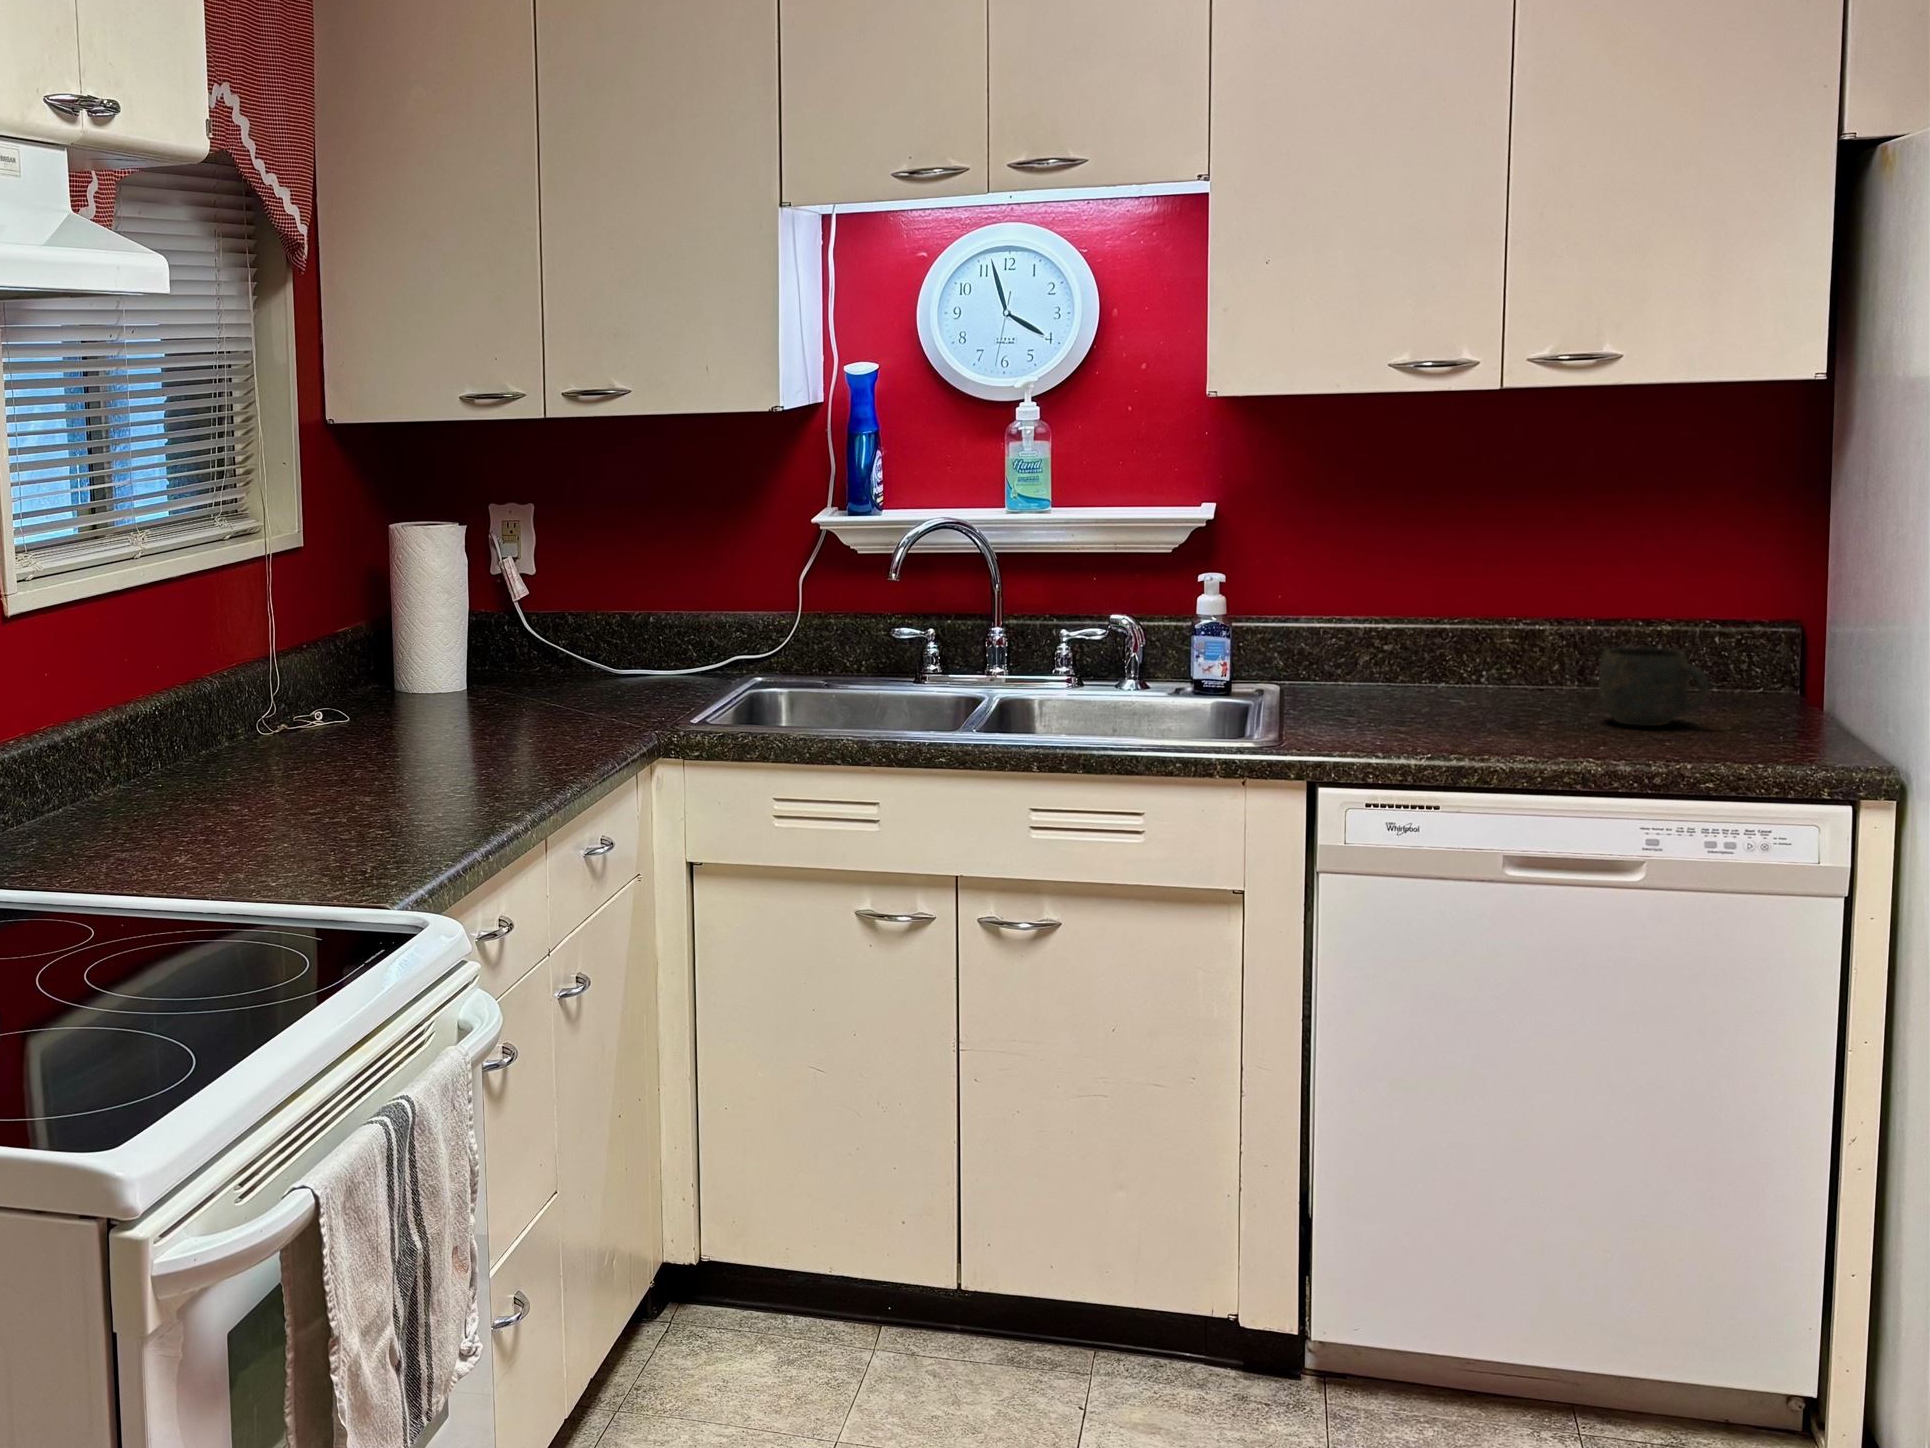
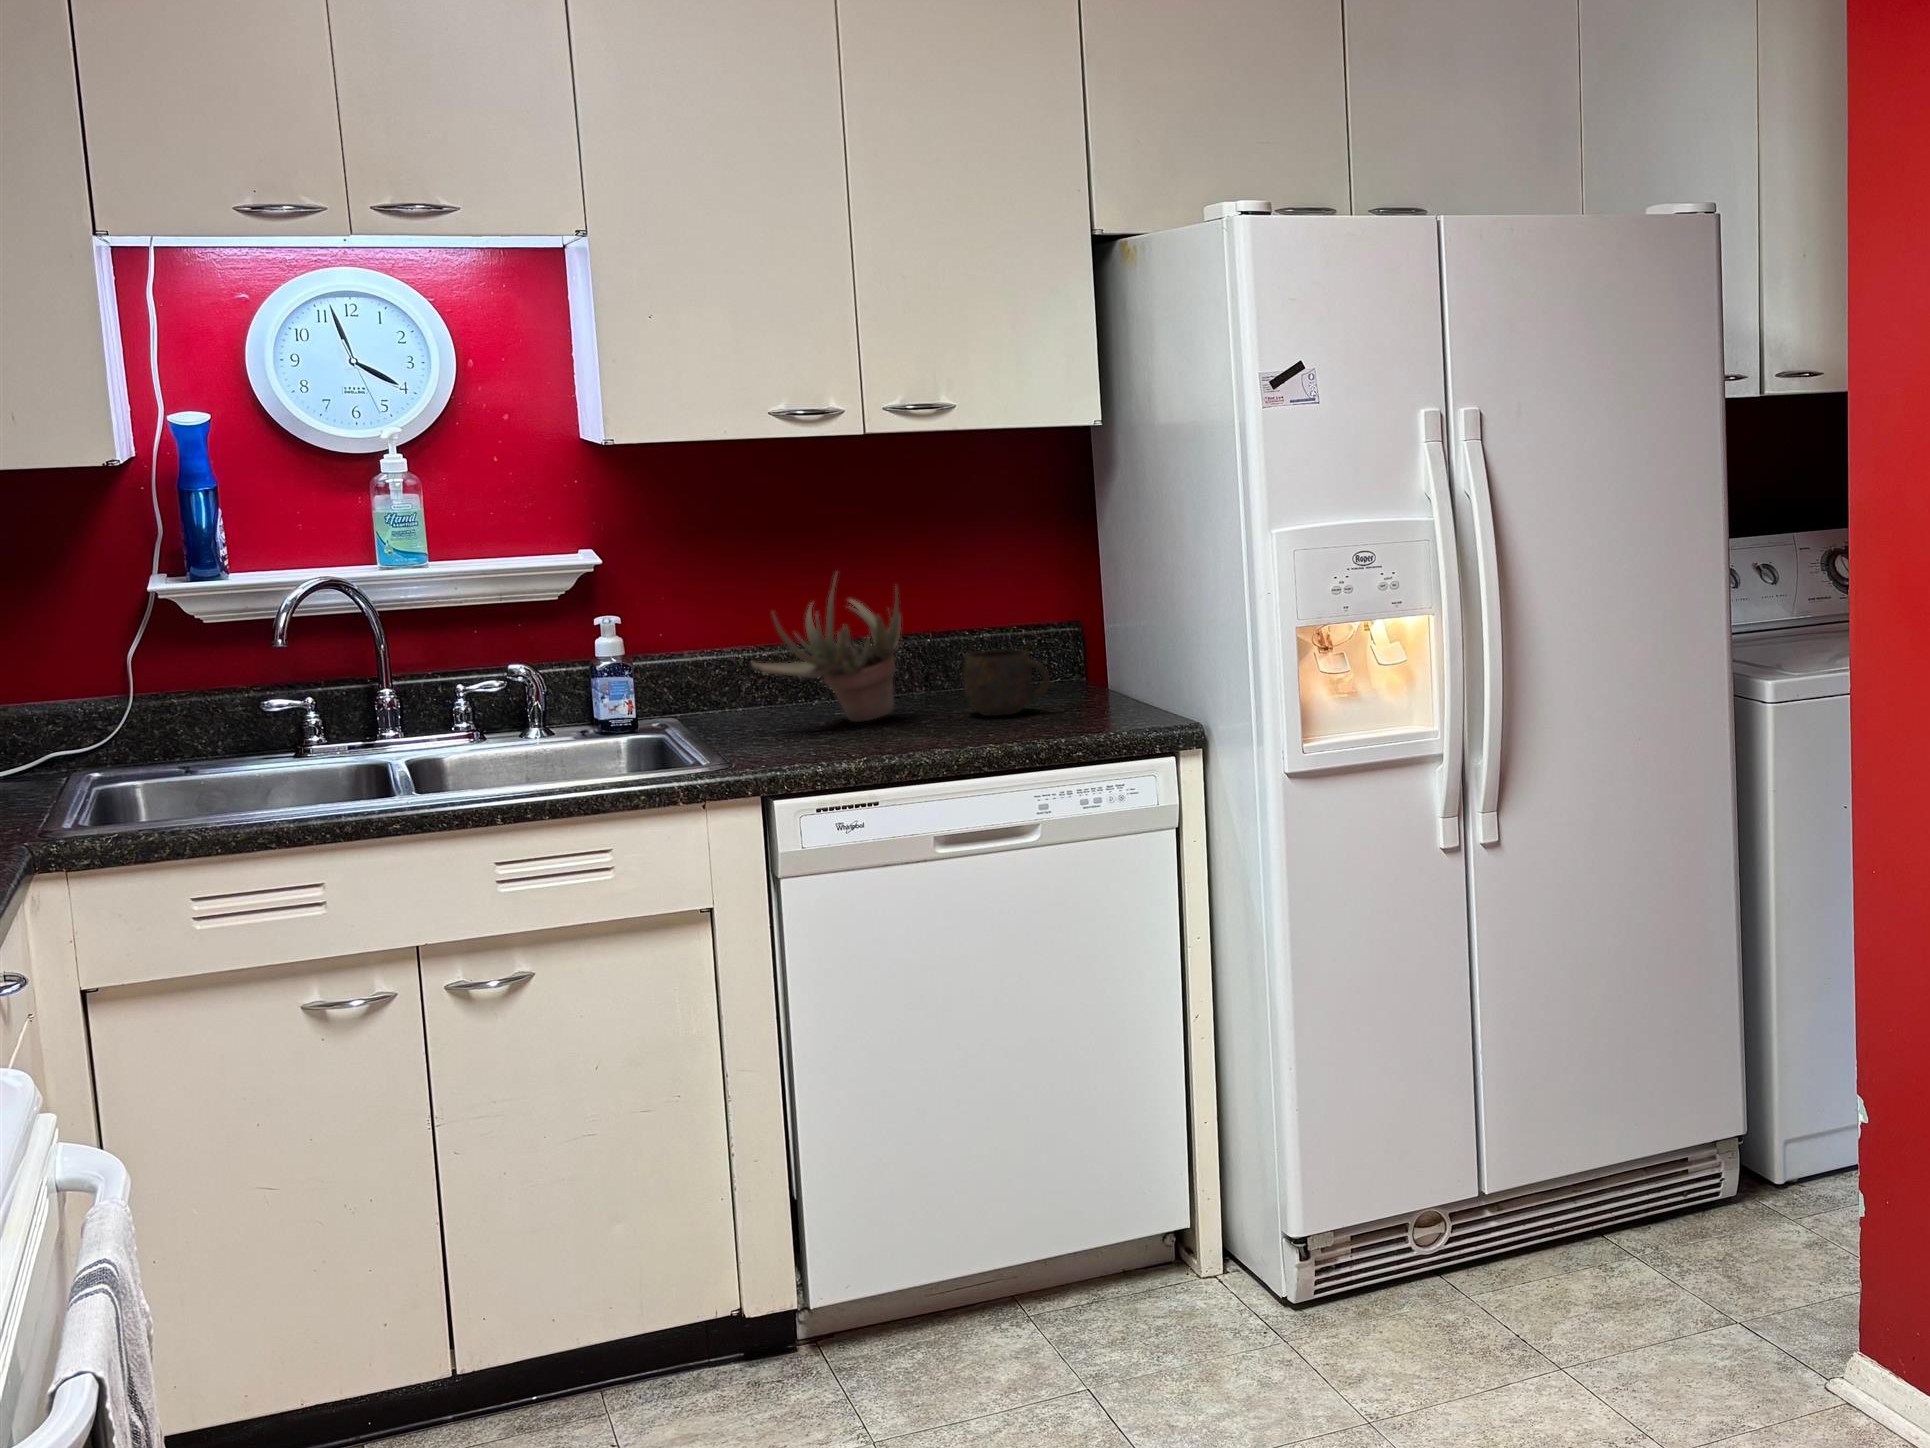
succulent plant: none [1347,543,1534,713] -> present [752,573,901,722]

